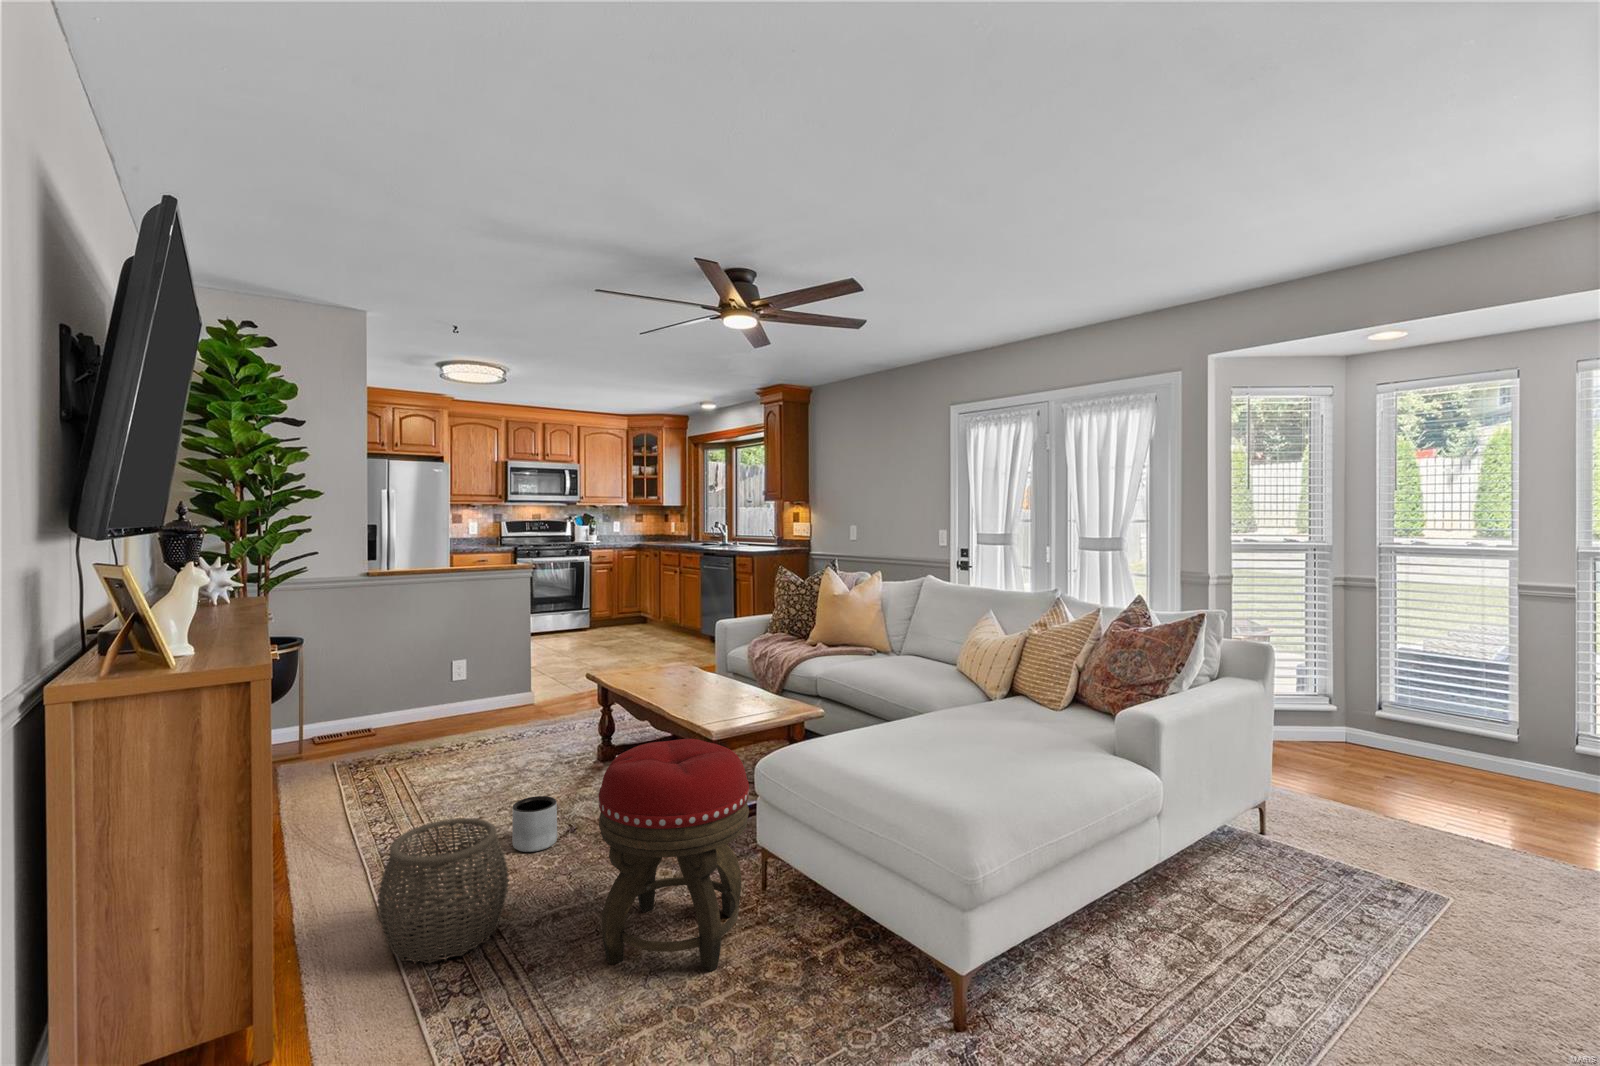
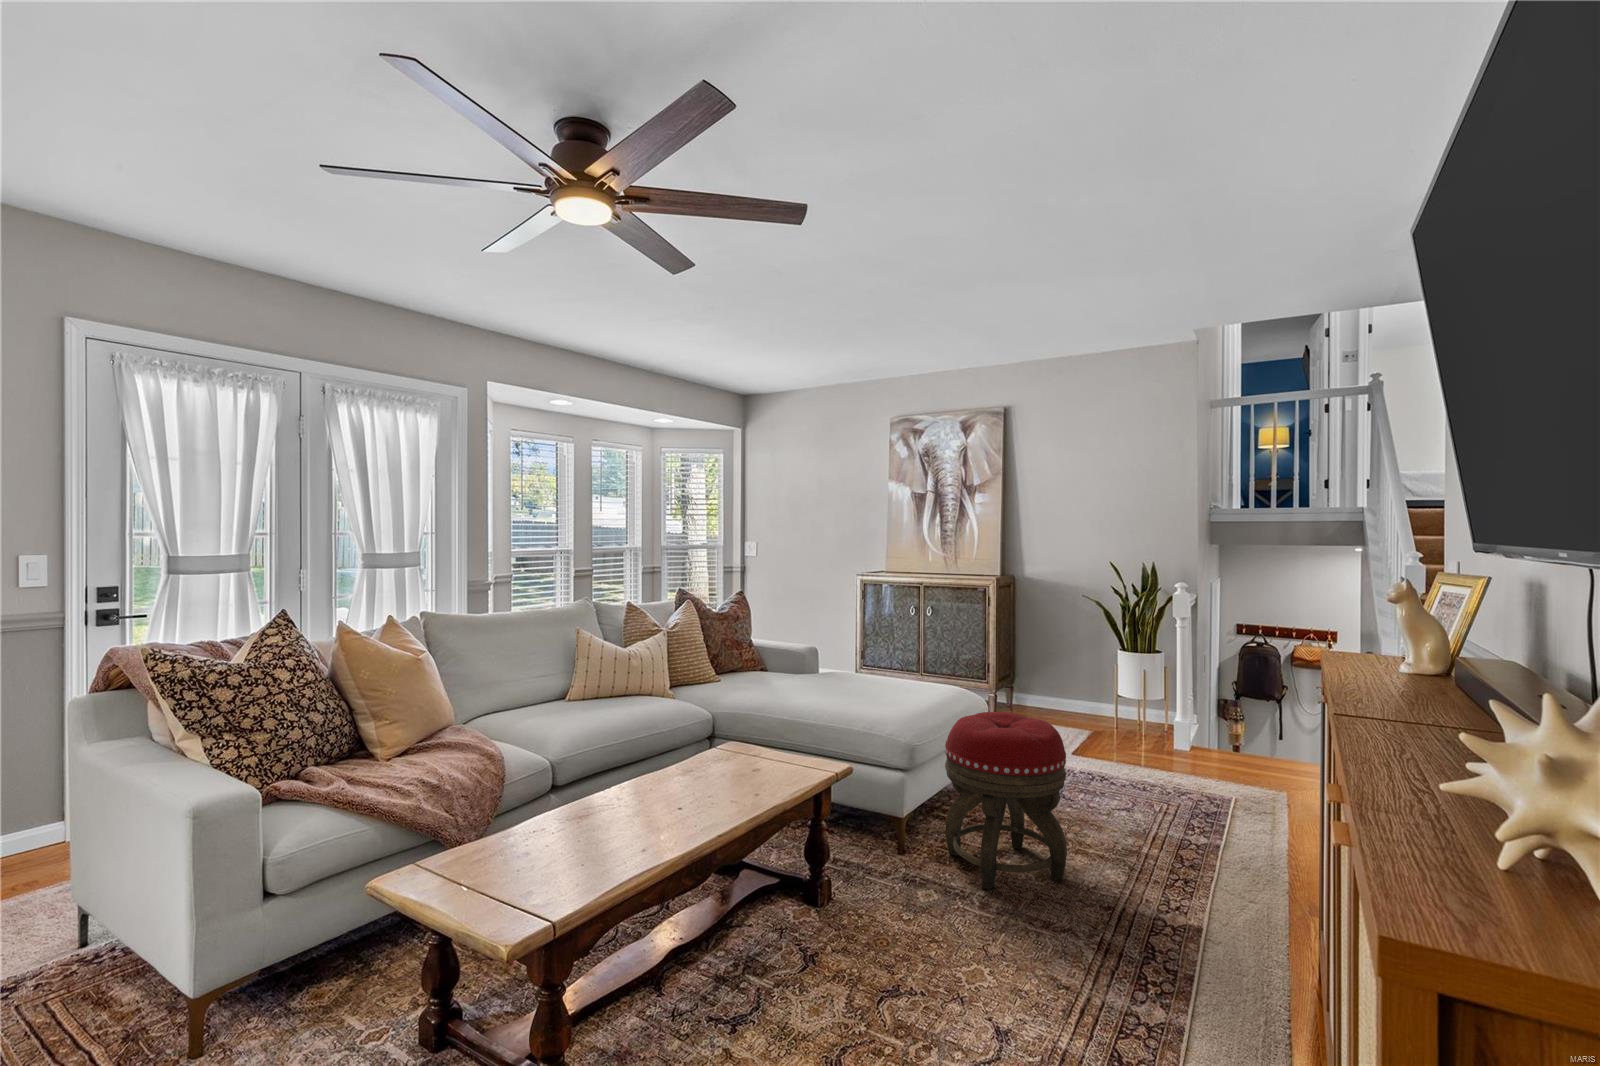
planter: present [512,796,557,852] -> none [921,929,982,1019]
woven basket: present [377,818,509,963] -> none [1081,843,1216,994]

